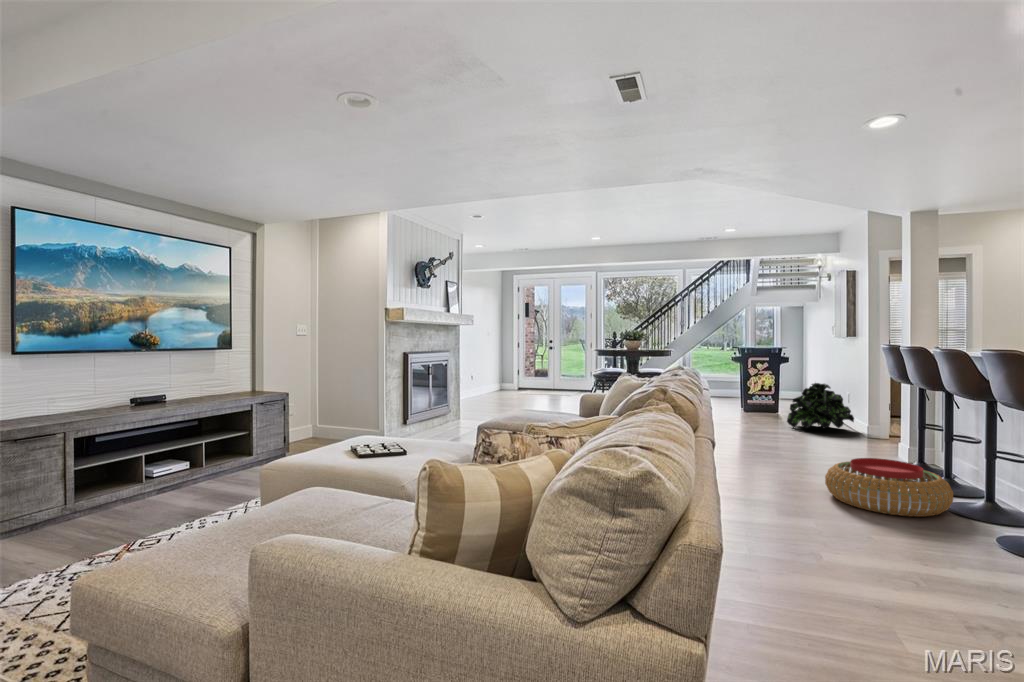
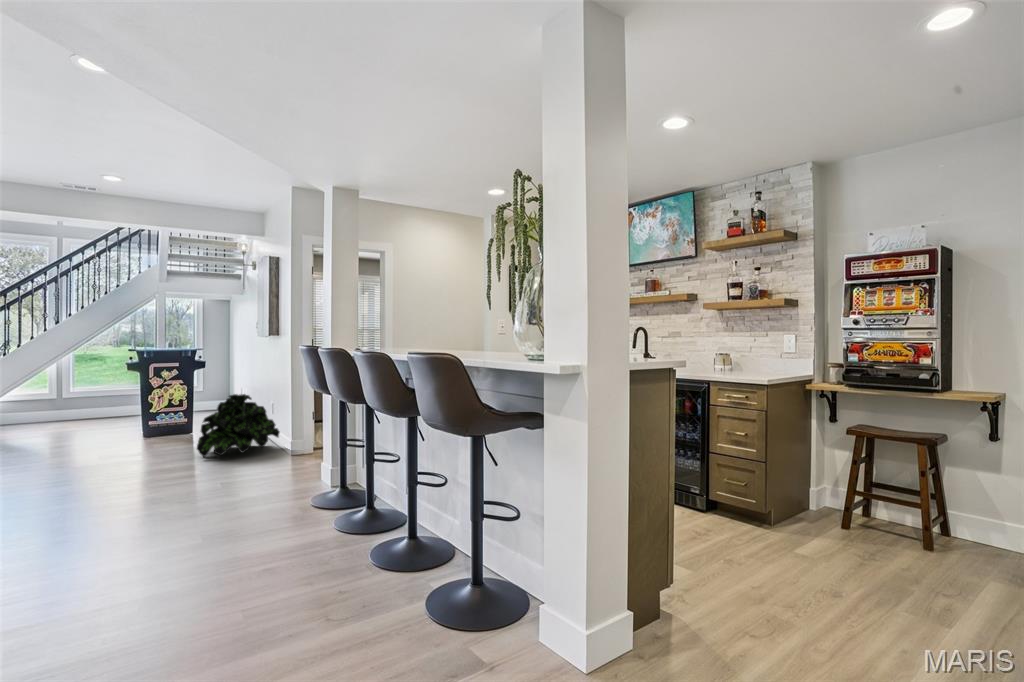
pouf: present [825,458,953,517] -> none [207,514,378,622]

